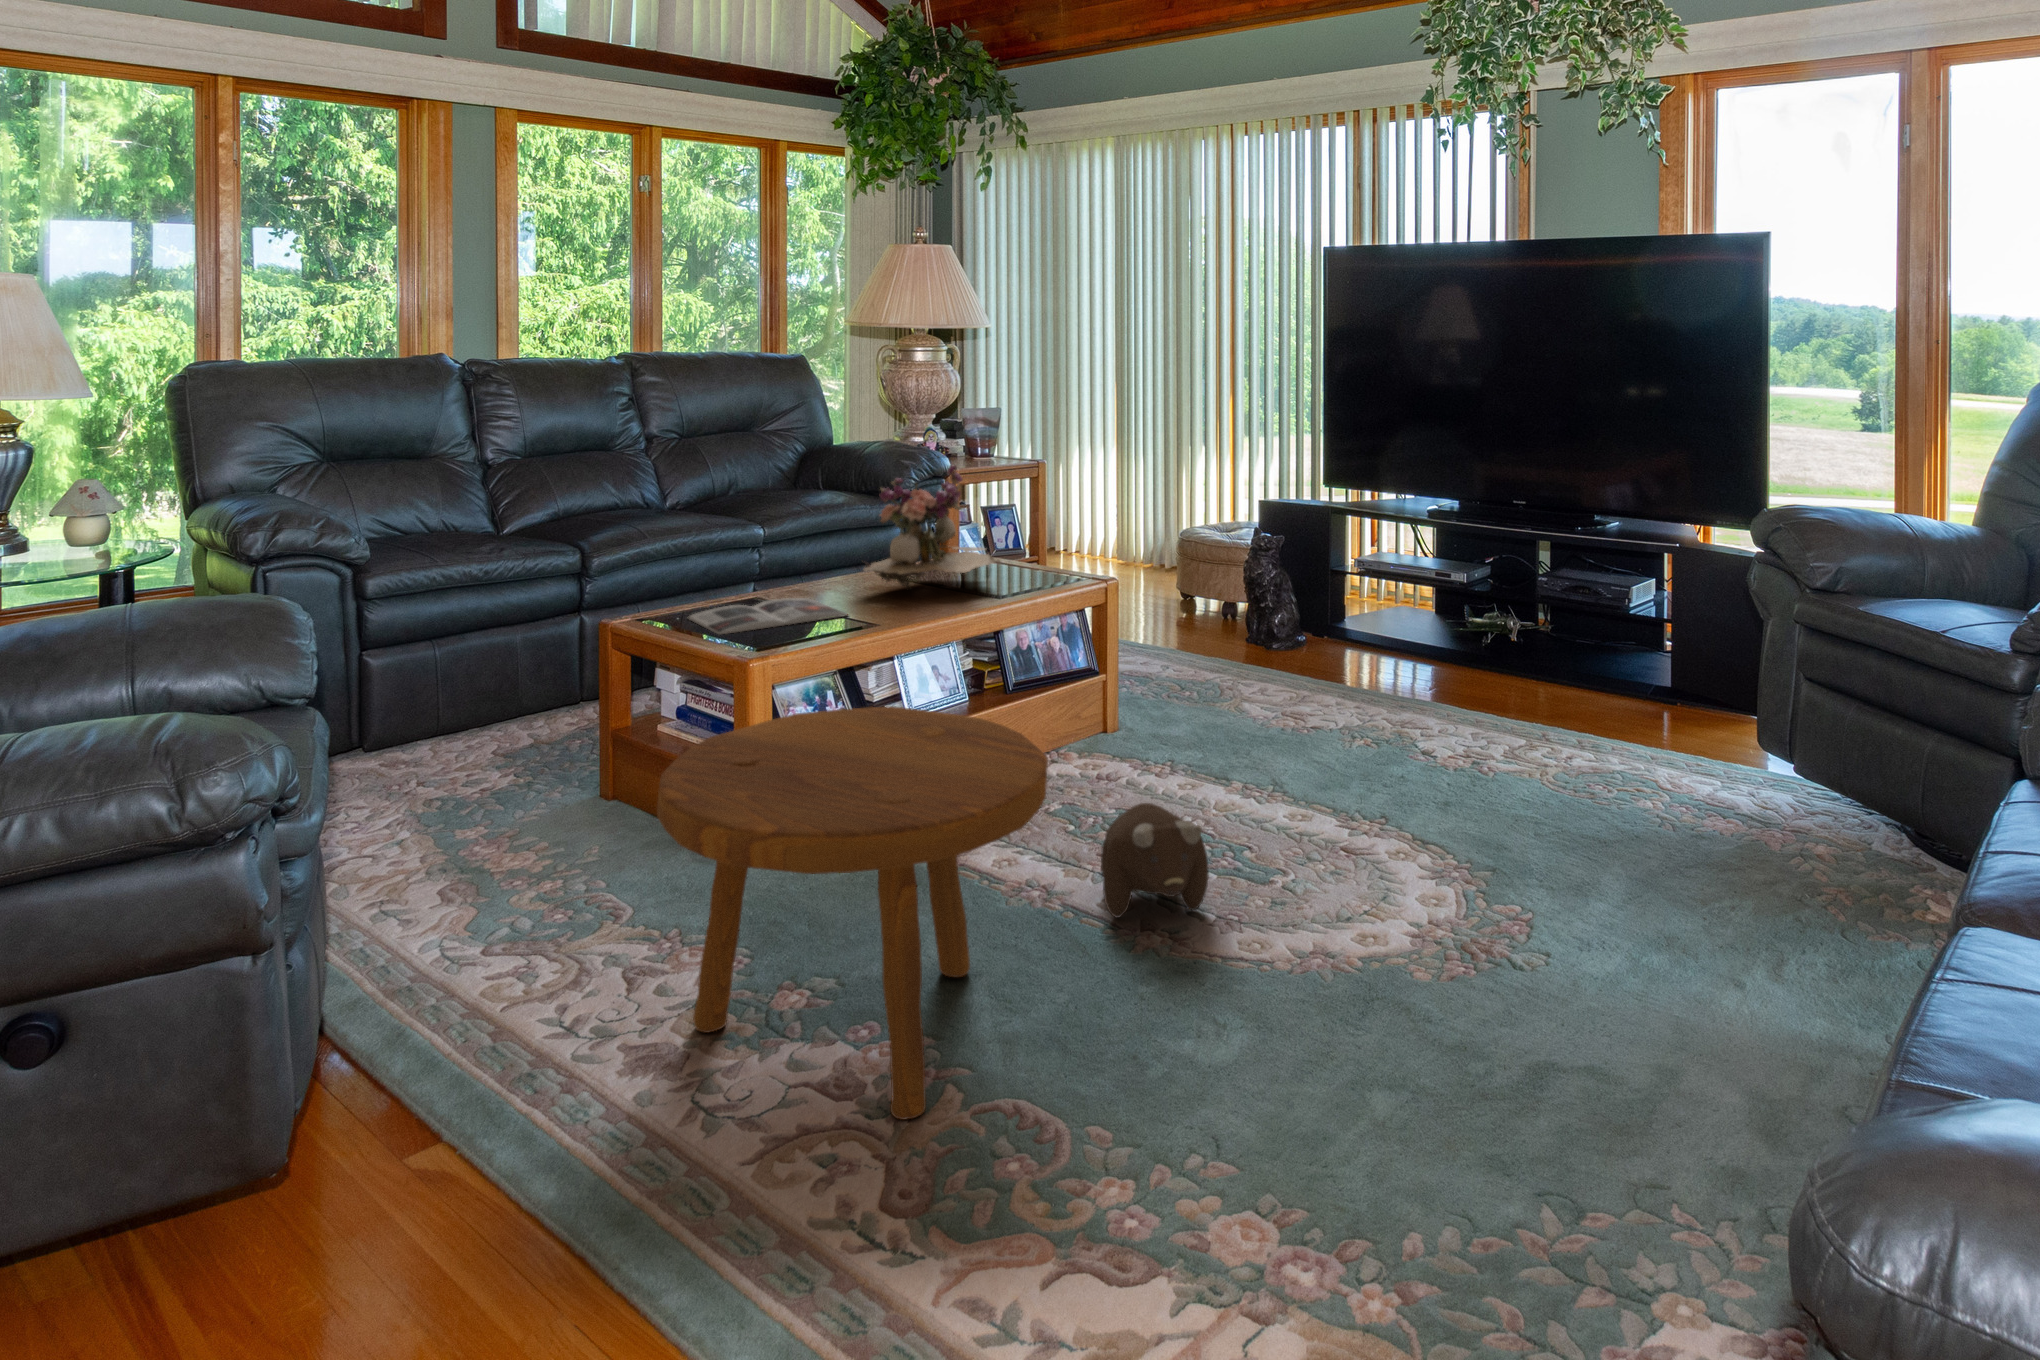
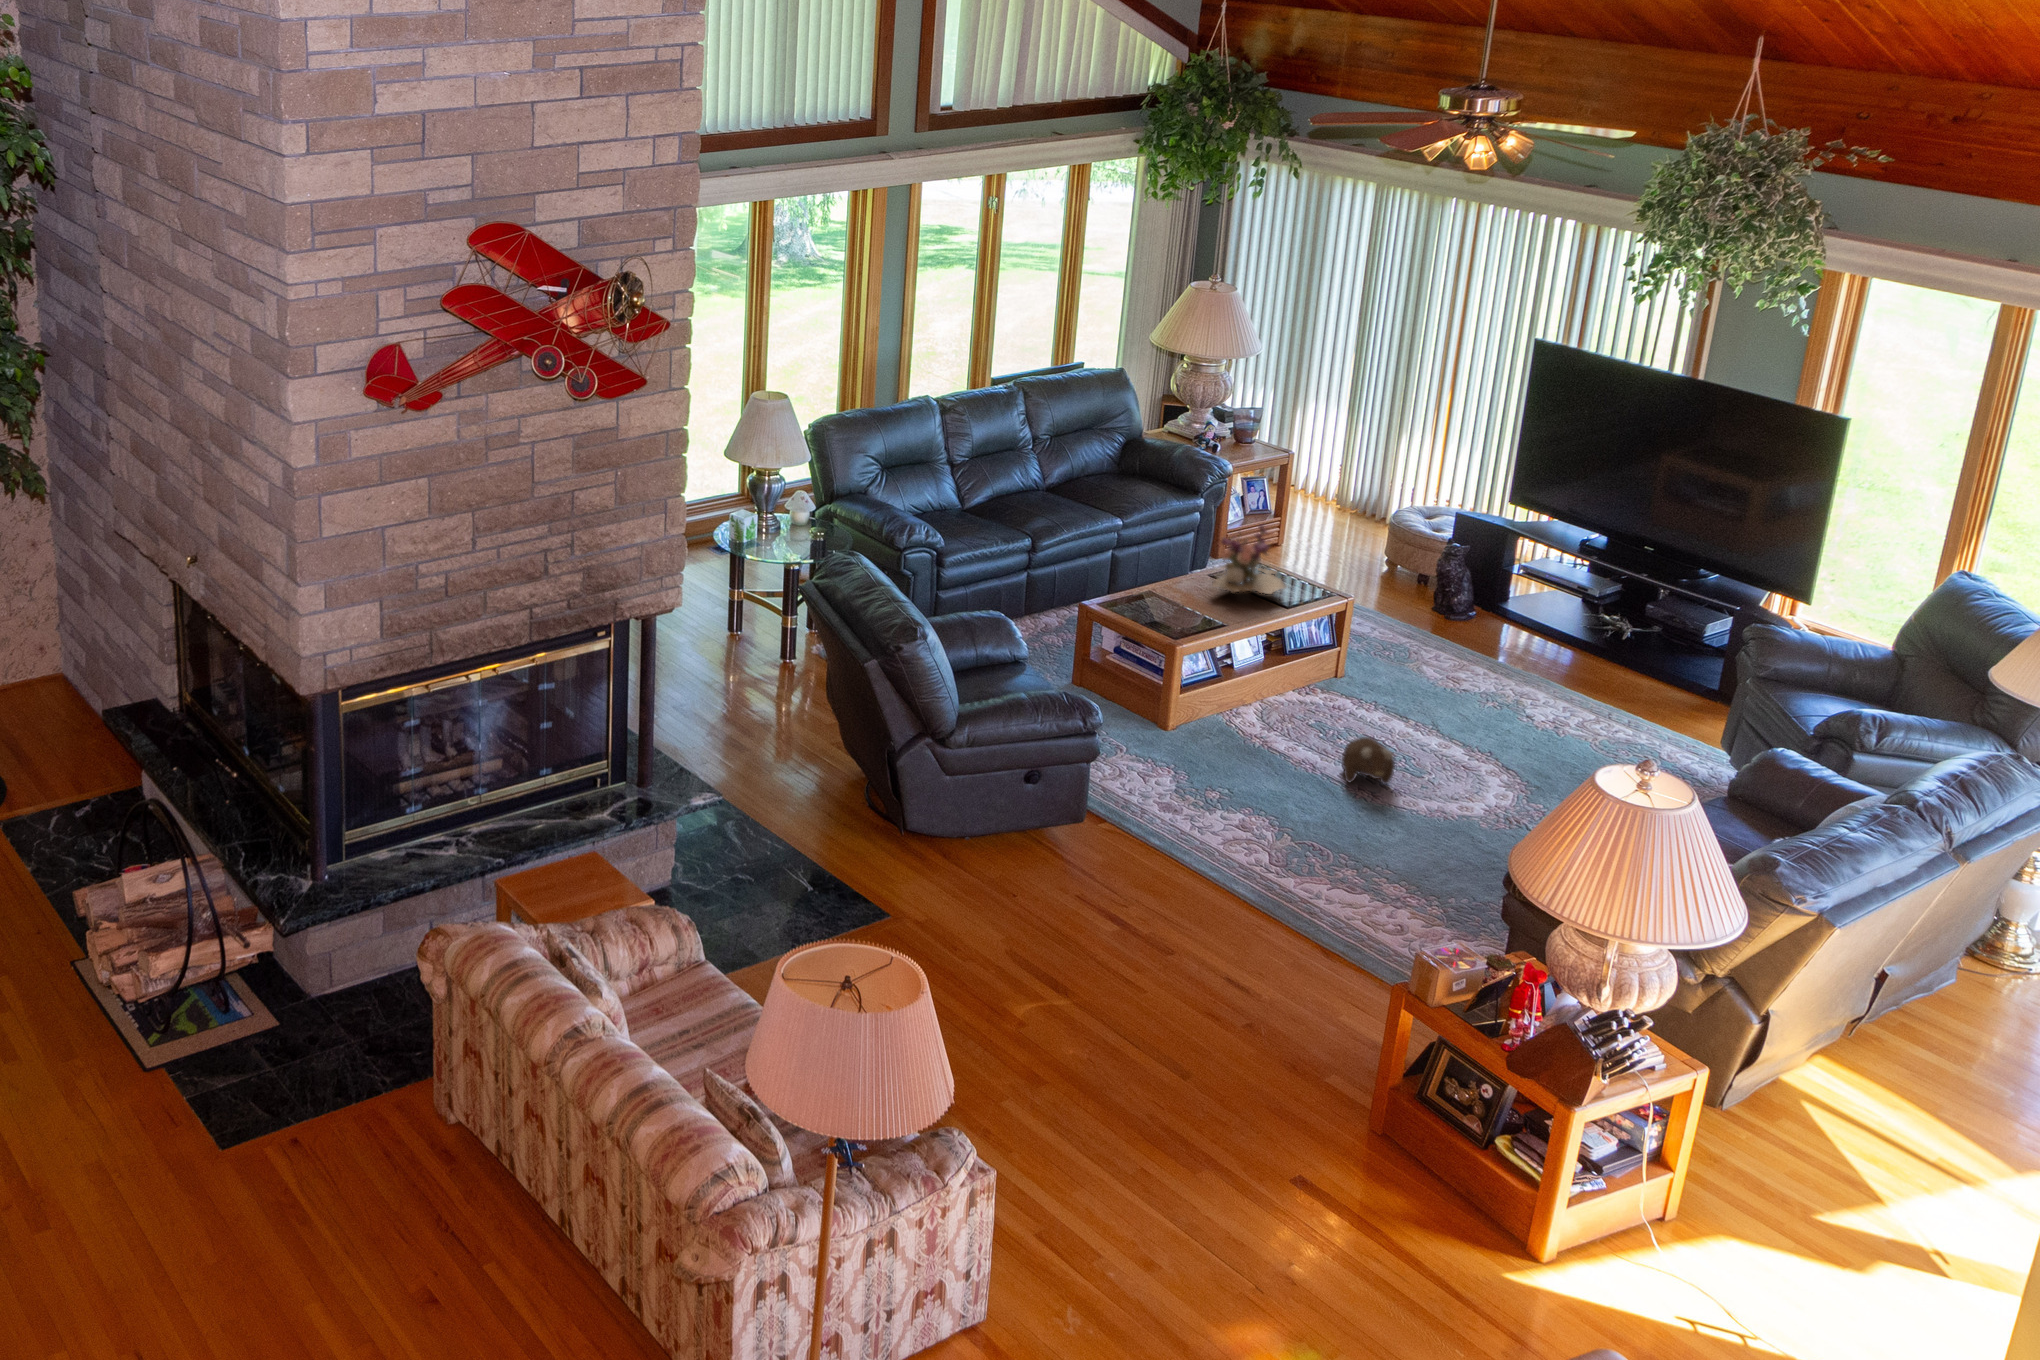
magazine: present [687,598,848,634] -> none [1125,598,1210,623]
footstool: present [657,706,1048,1120] -> none [1179,687,1334,842]

